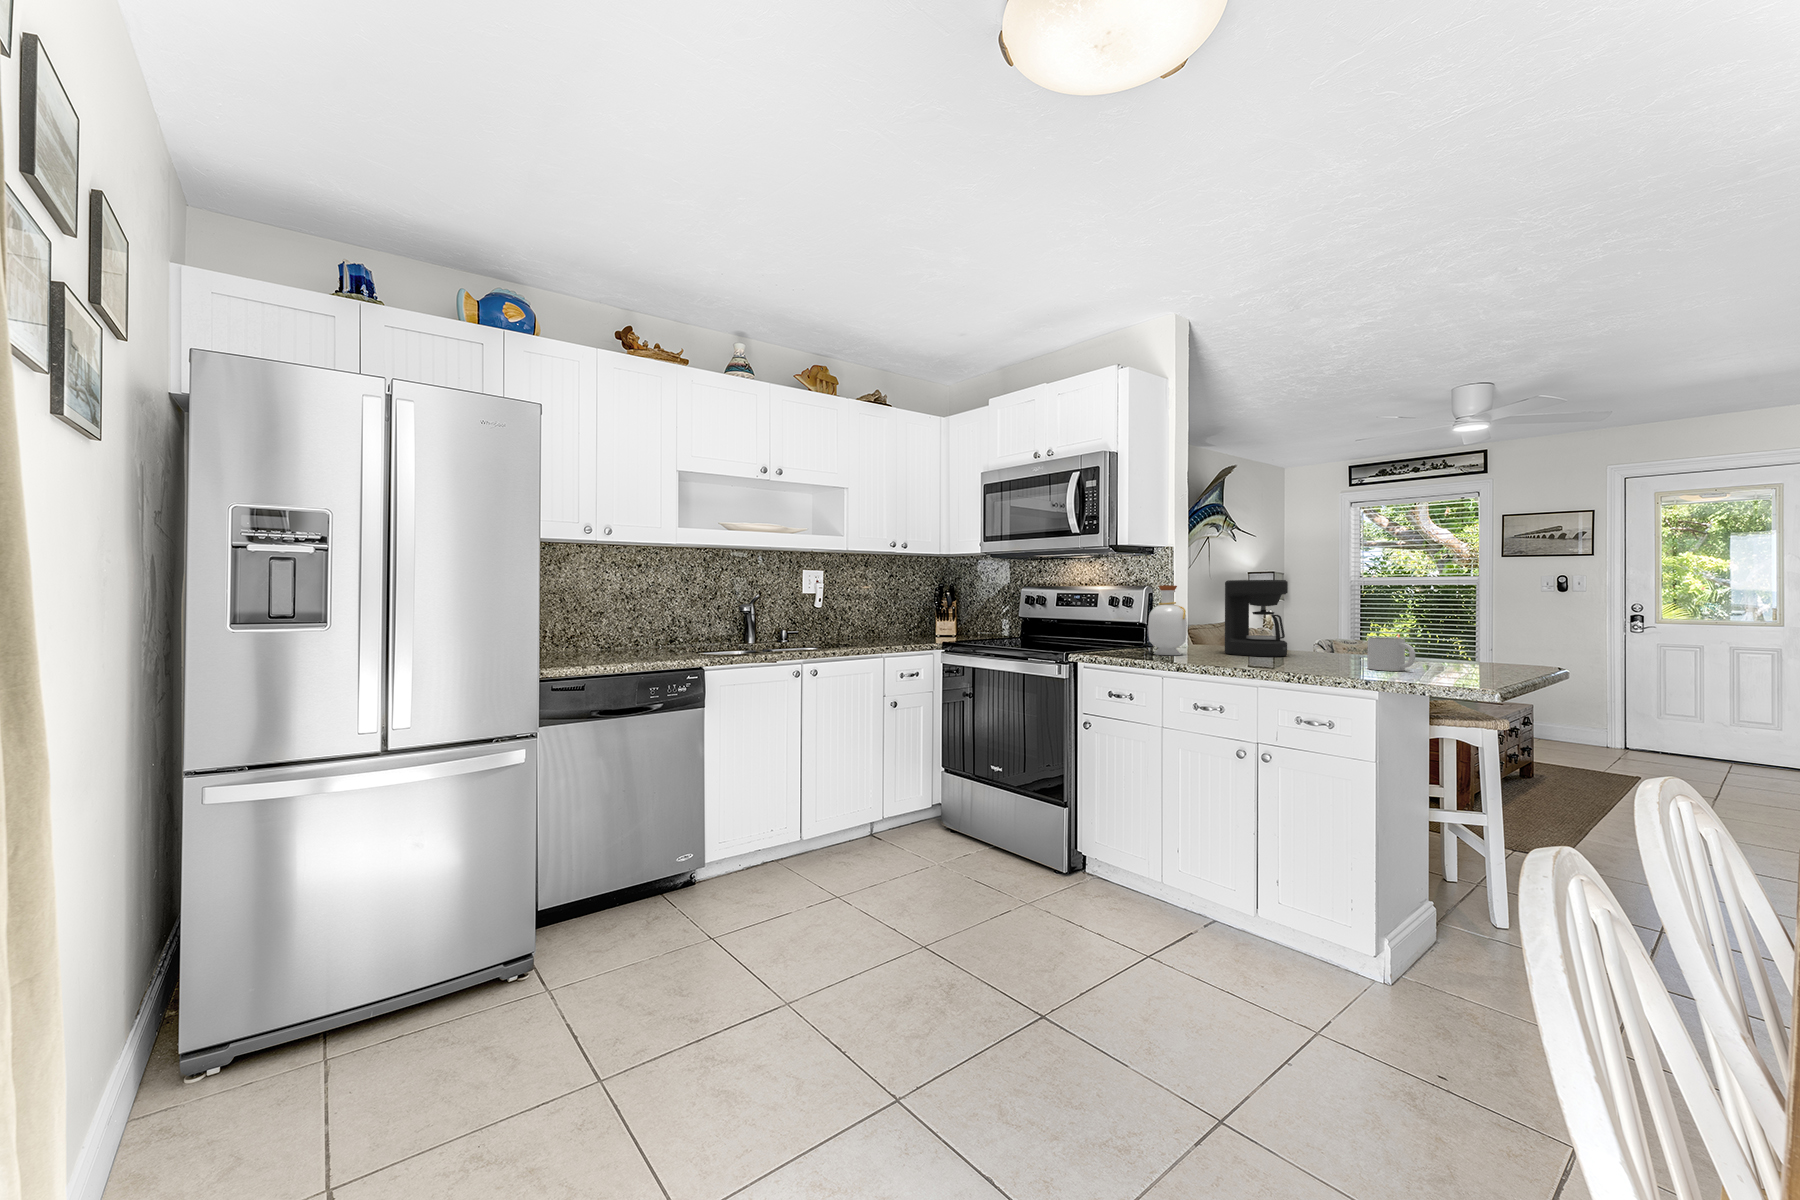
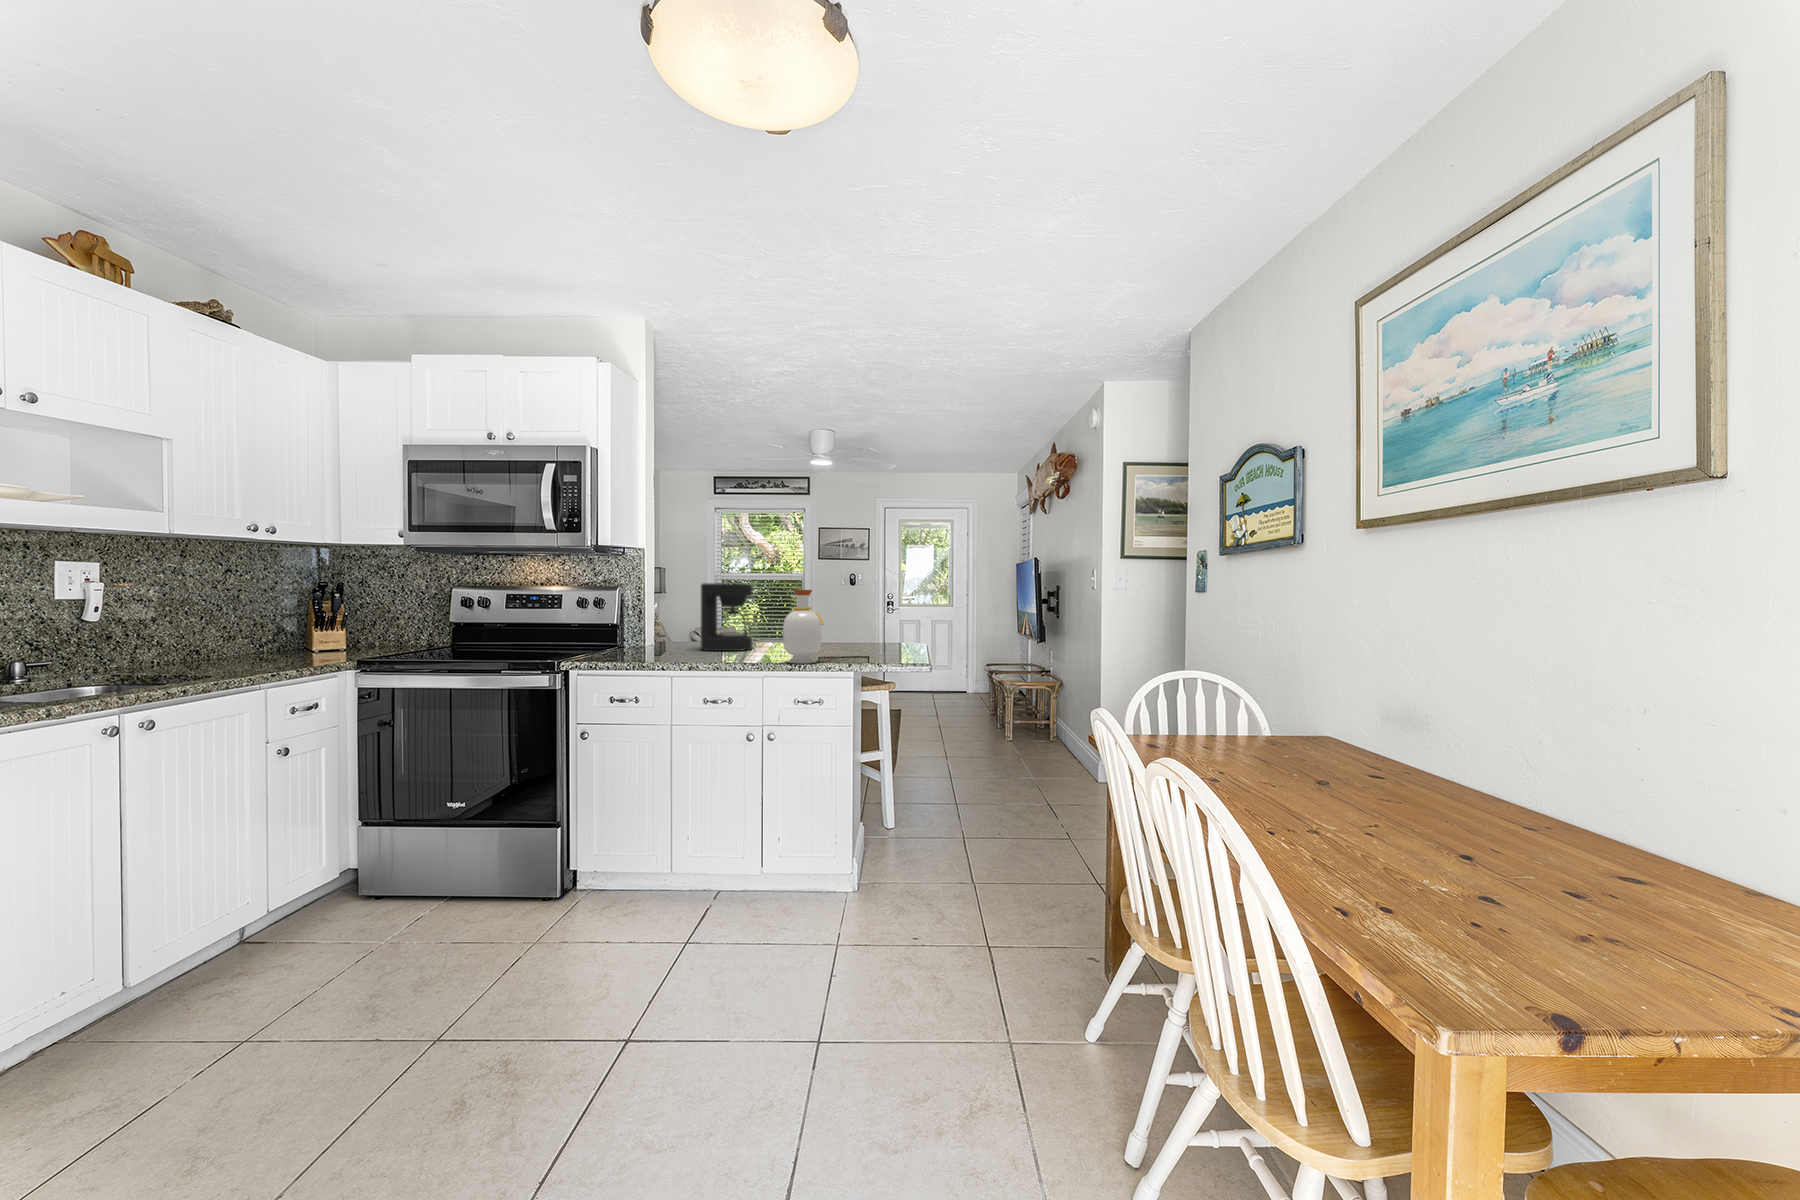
bottle: present [1148,585,1187,655] -> present [783,590,823,663]
mug: present [1367,637,1415,671] -> none [825,631,857,656]

